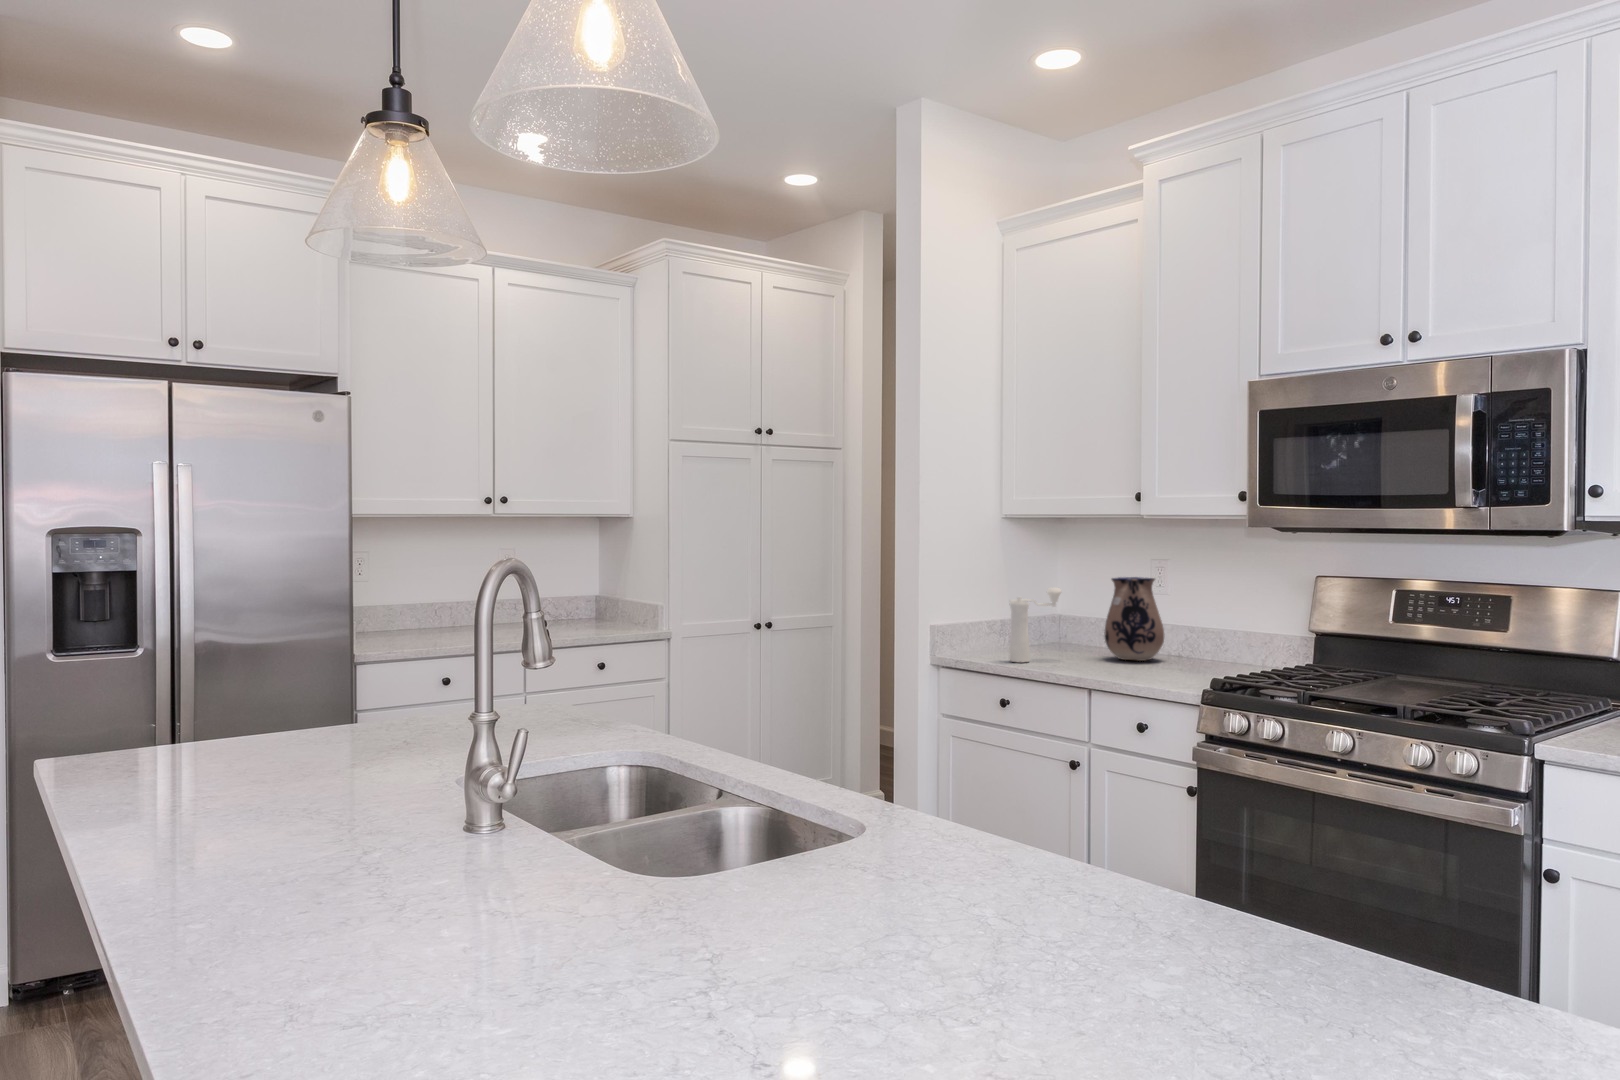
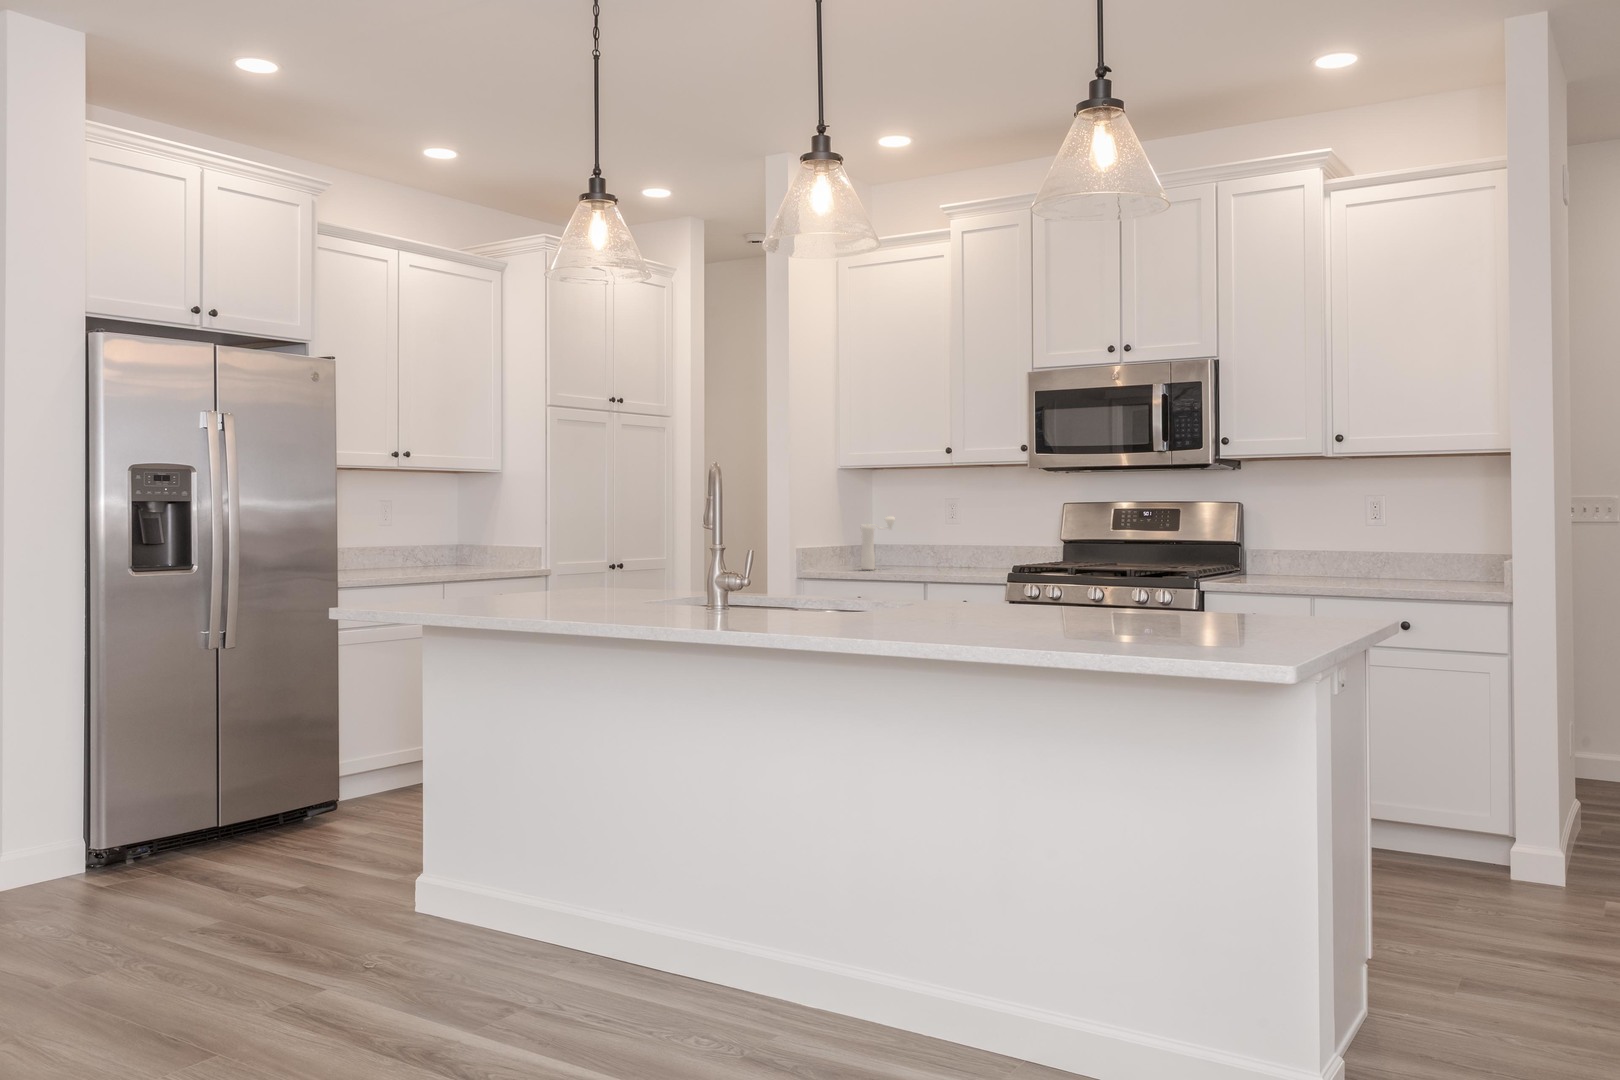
ceramic pitcher: present [1105,577,1164,661] -> none [924,508,965,567]

